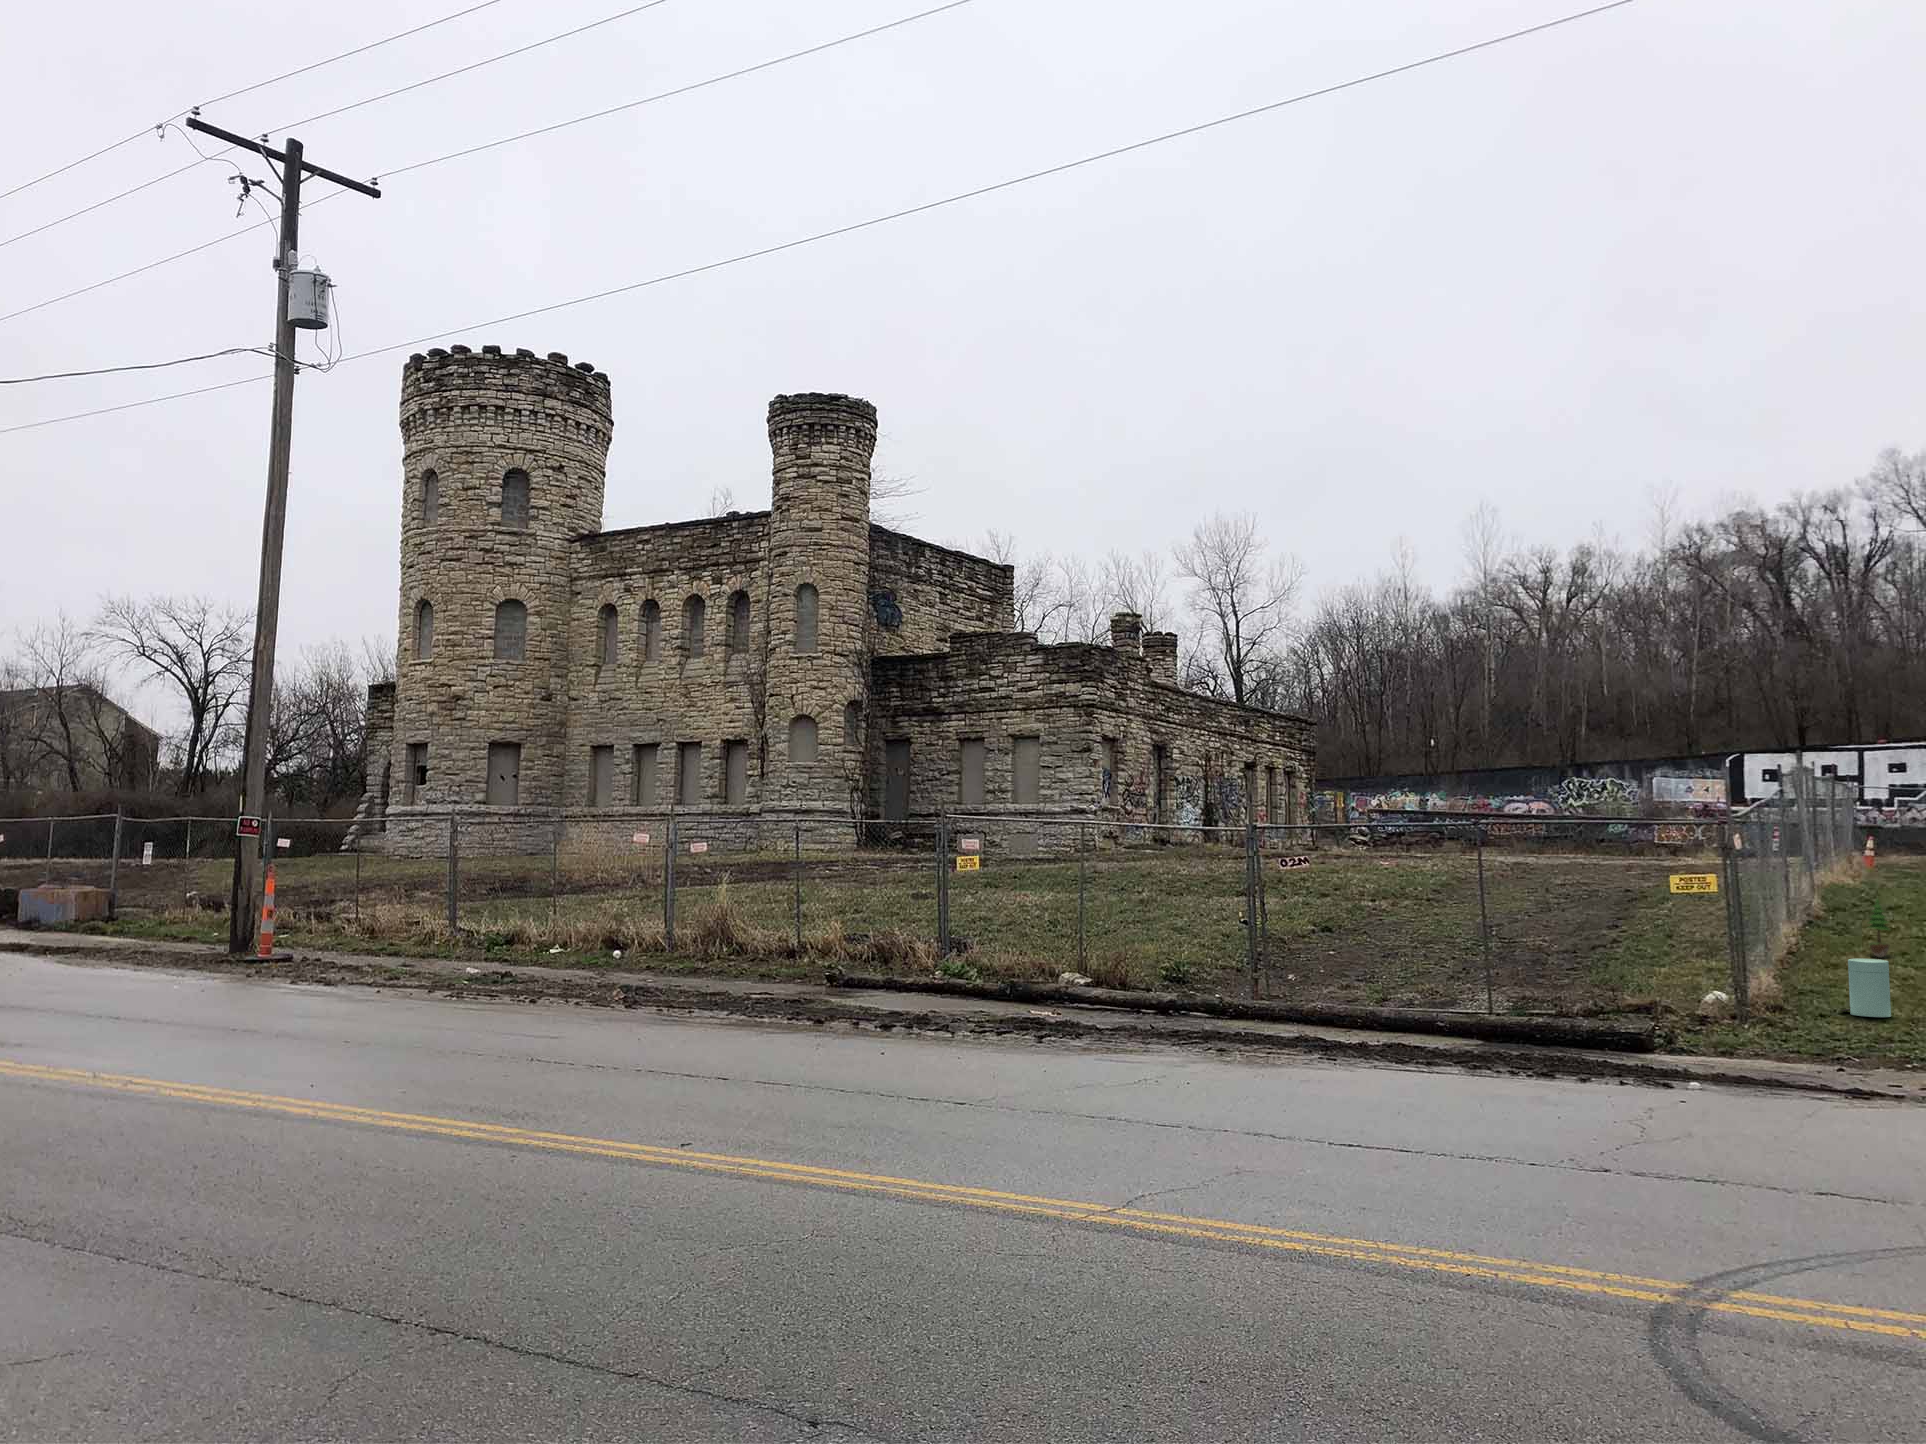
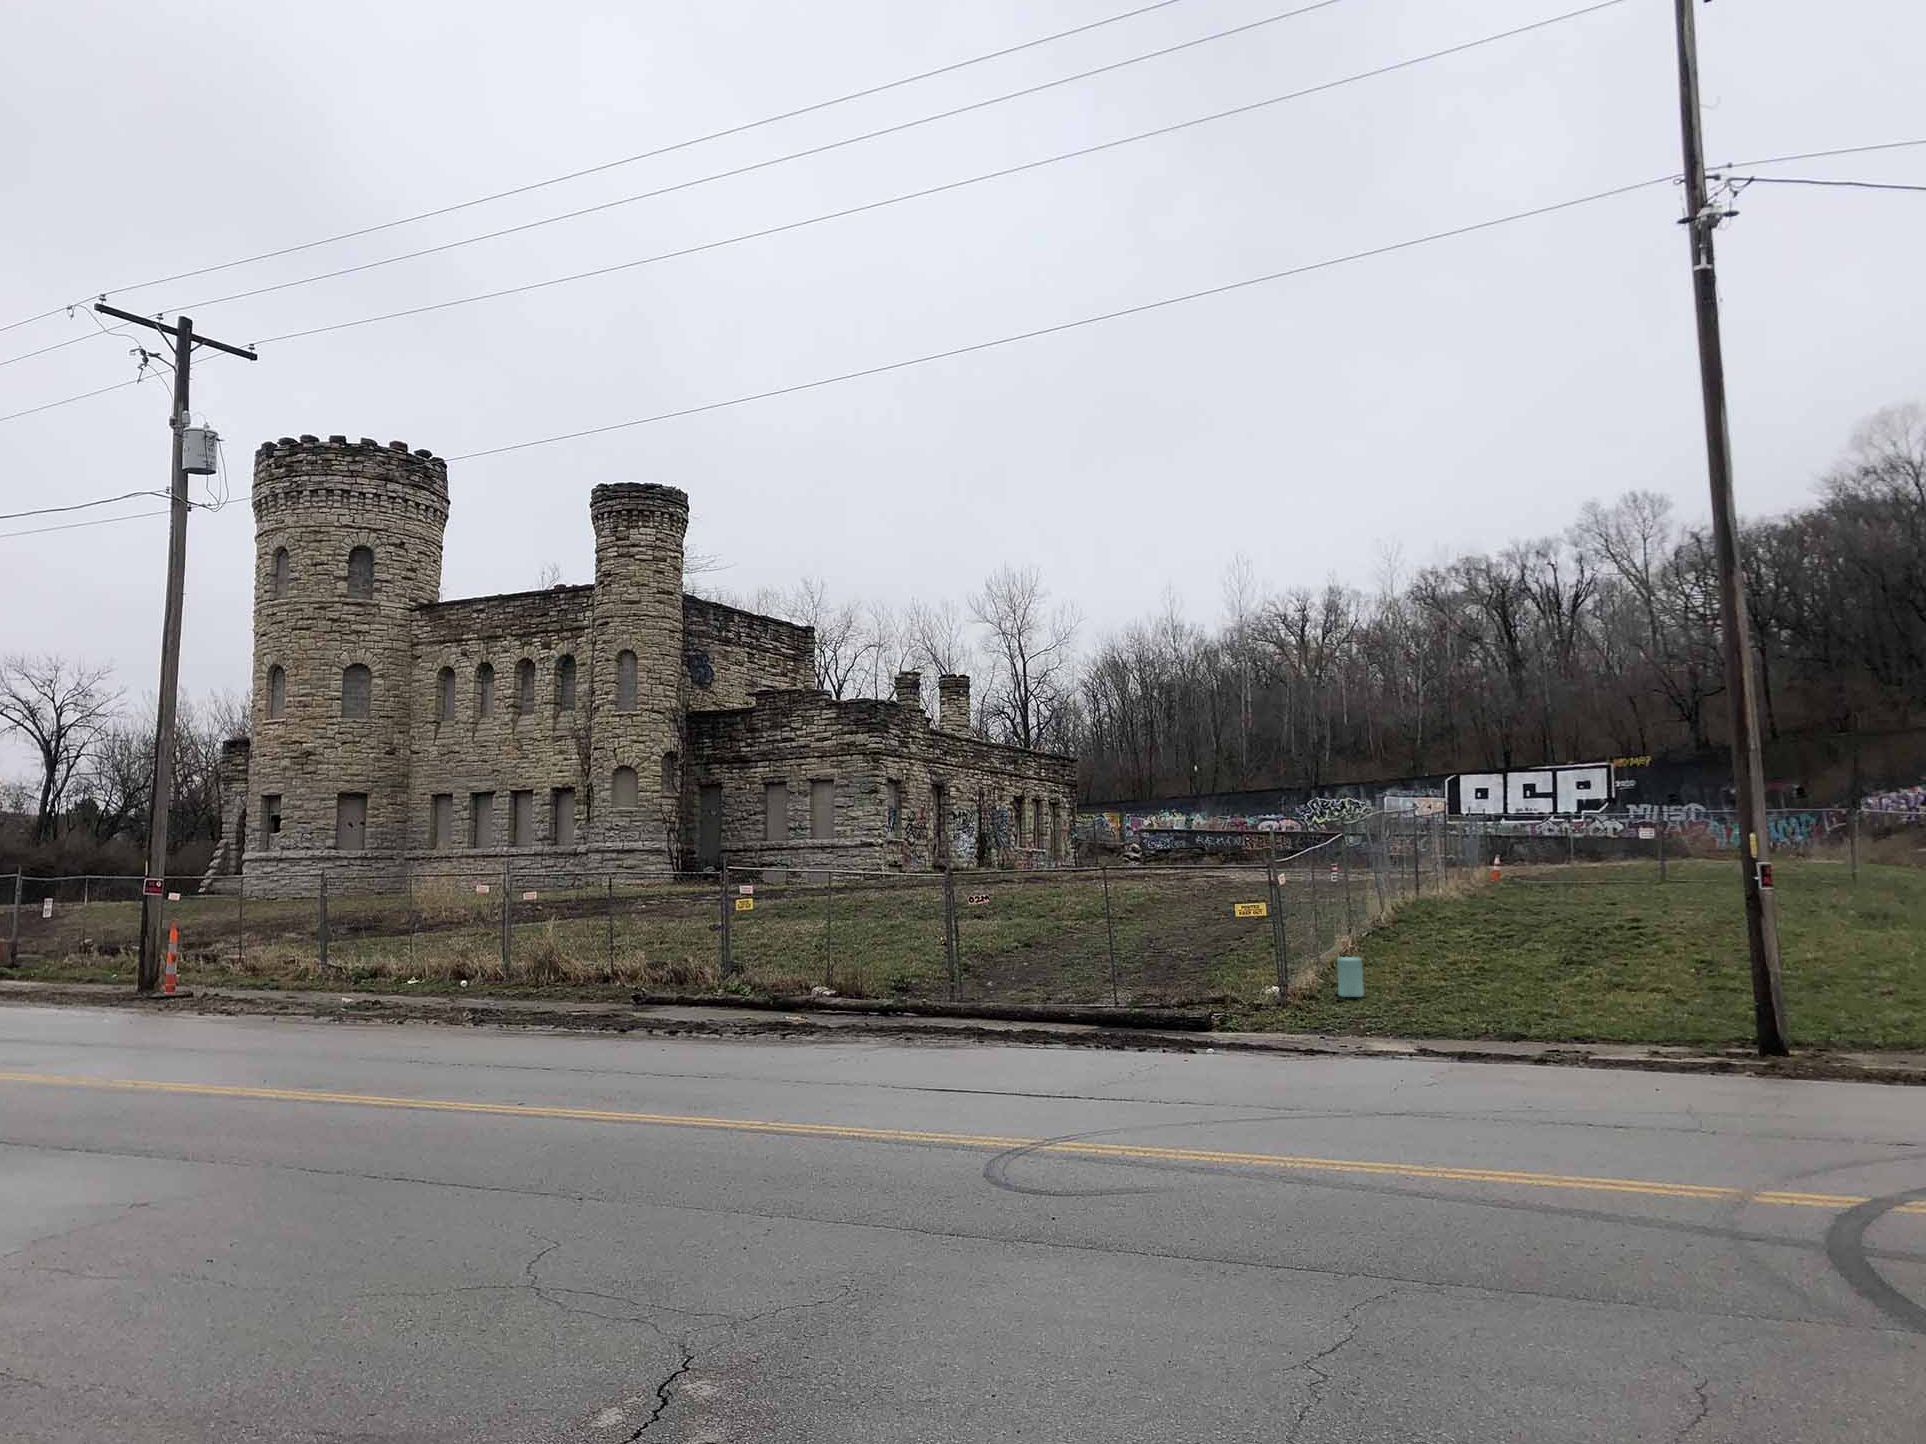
potted tree: present [1867,899,1890,958] -> none [1383,912,1399,955]

